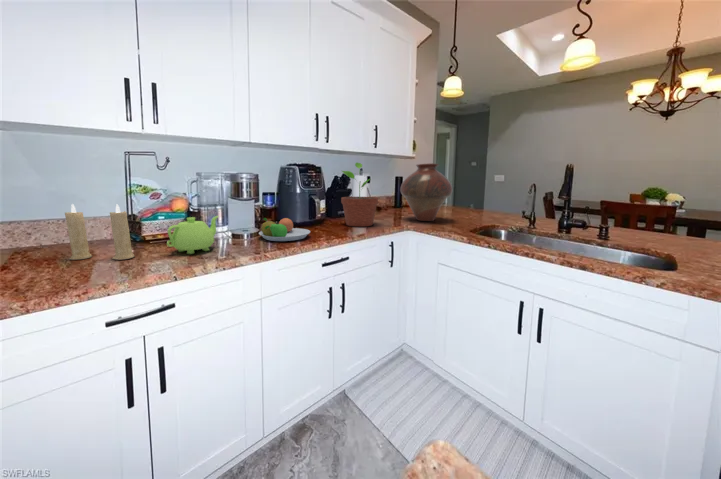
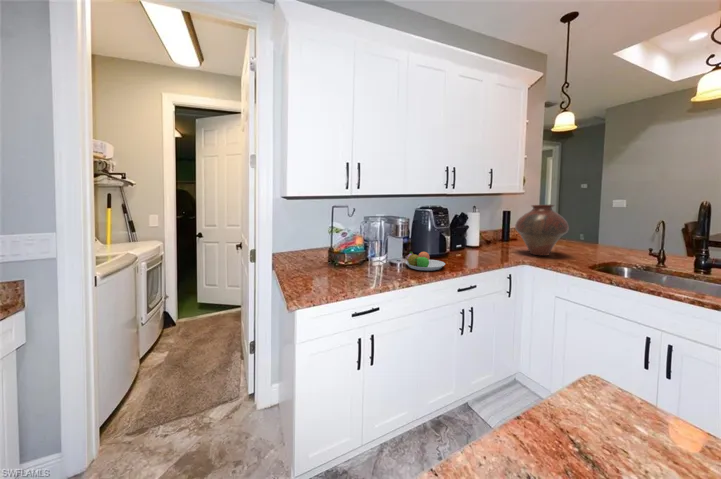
potted plant: present [341,163,378,226] -> none [464,205,497,259]
candle: present [65,204,135,260] -> none [296,241,334,280]
teapot: present [167,216,218,254] -> none [354,250,383,278]

